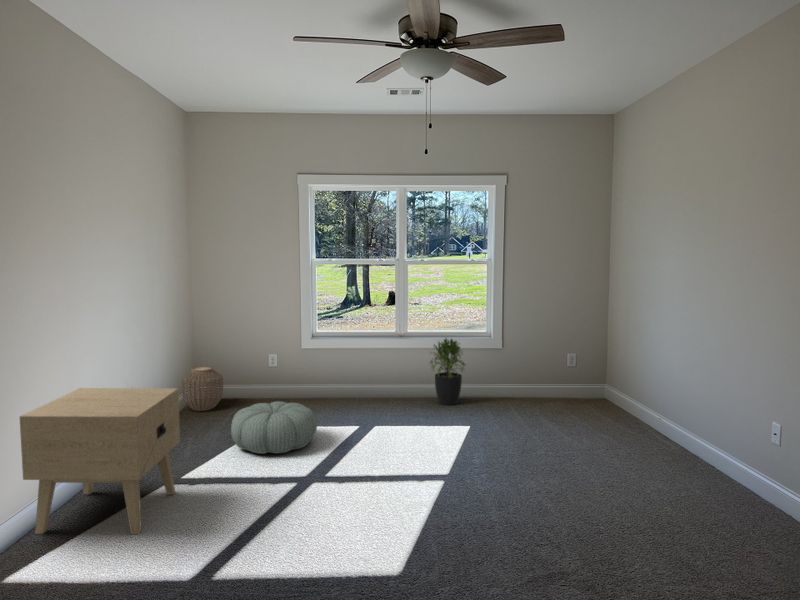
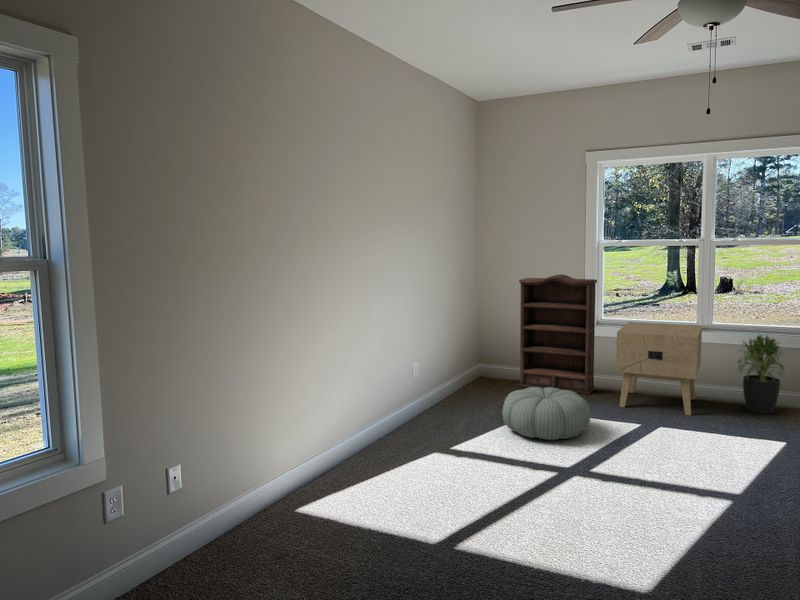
bookshelf: none [235,290,311,404] -> present [519,274,597,394]
woven basket: present [182,366,223,411] -> none [467,347,505,389]
nightstand: present [20,388,180,534] -> present [616,322,702,415]

